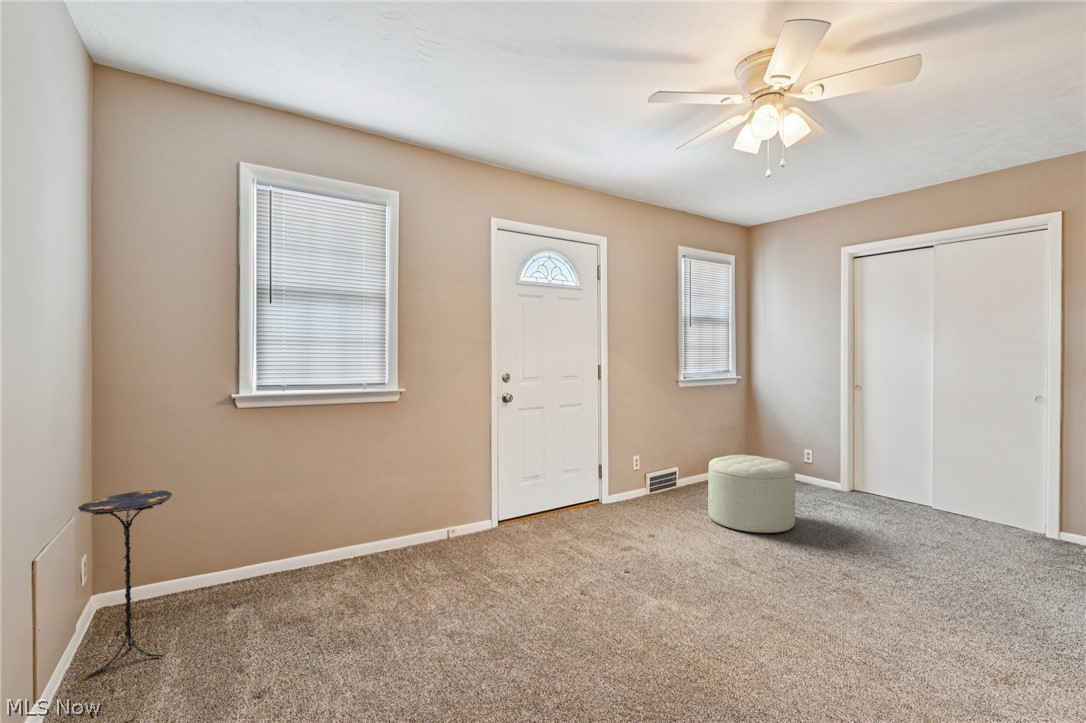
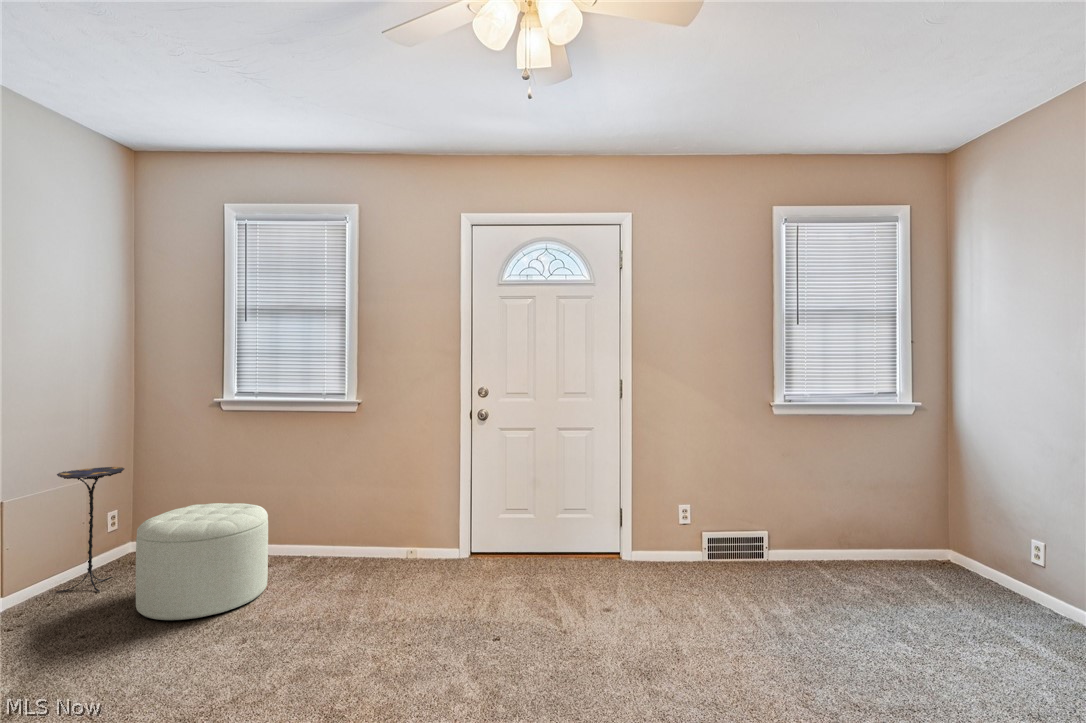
ottoman: present [708,455,795,534] -> present [136,503,268,620]

